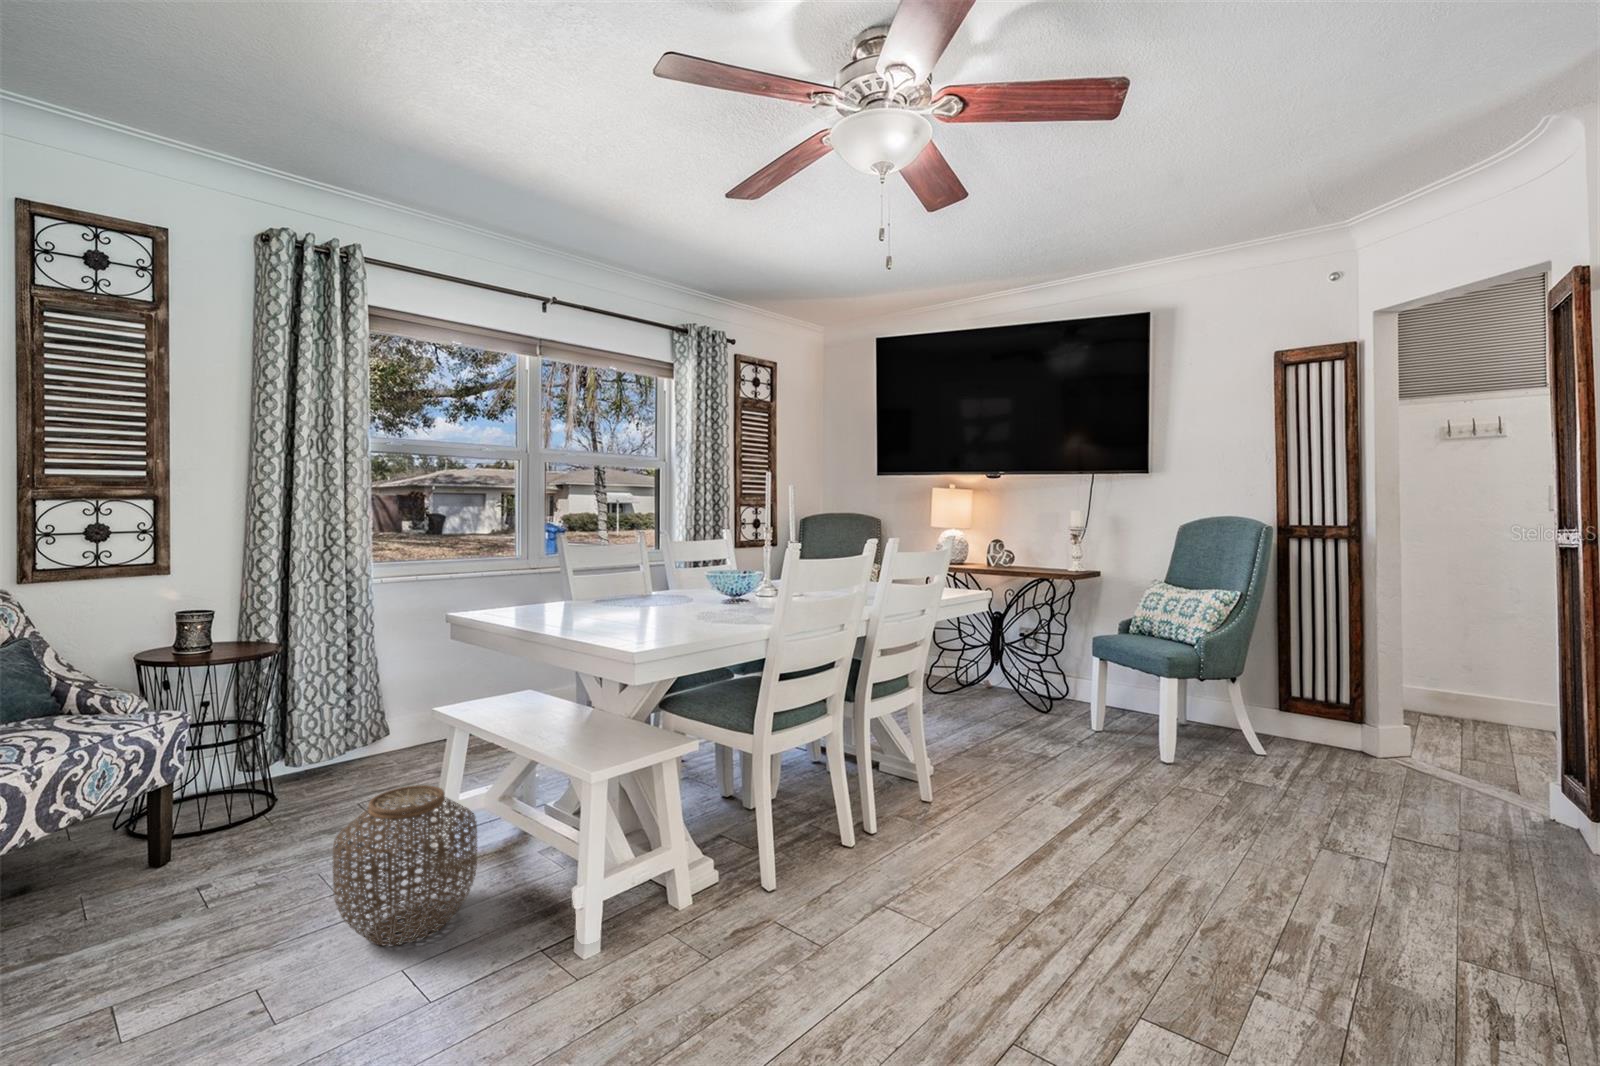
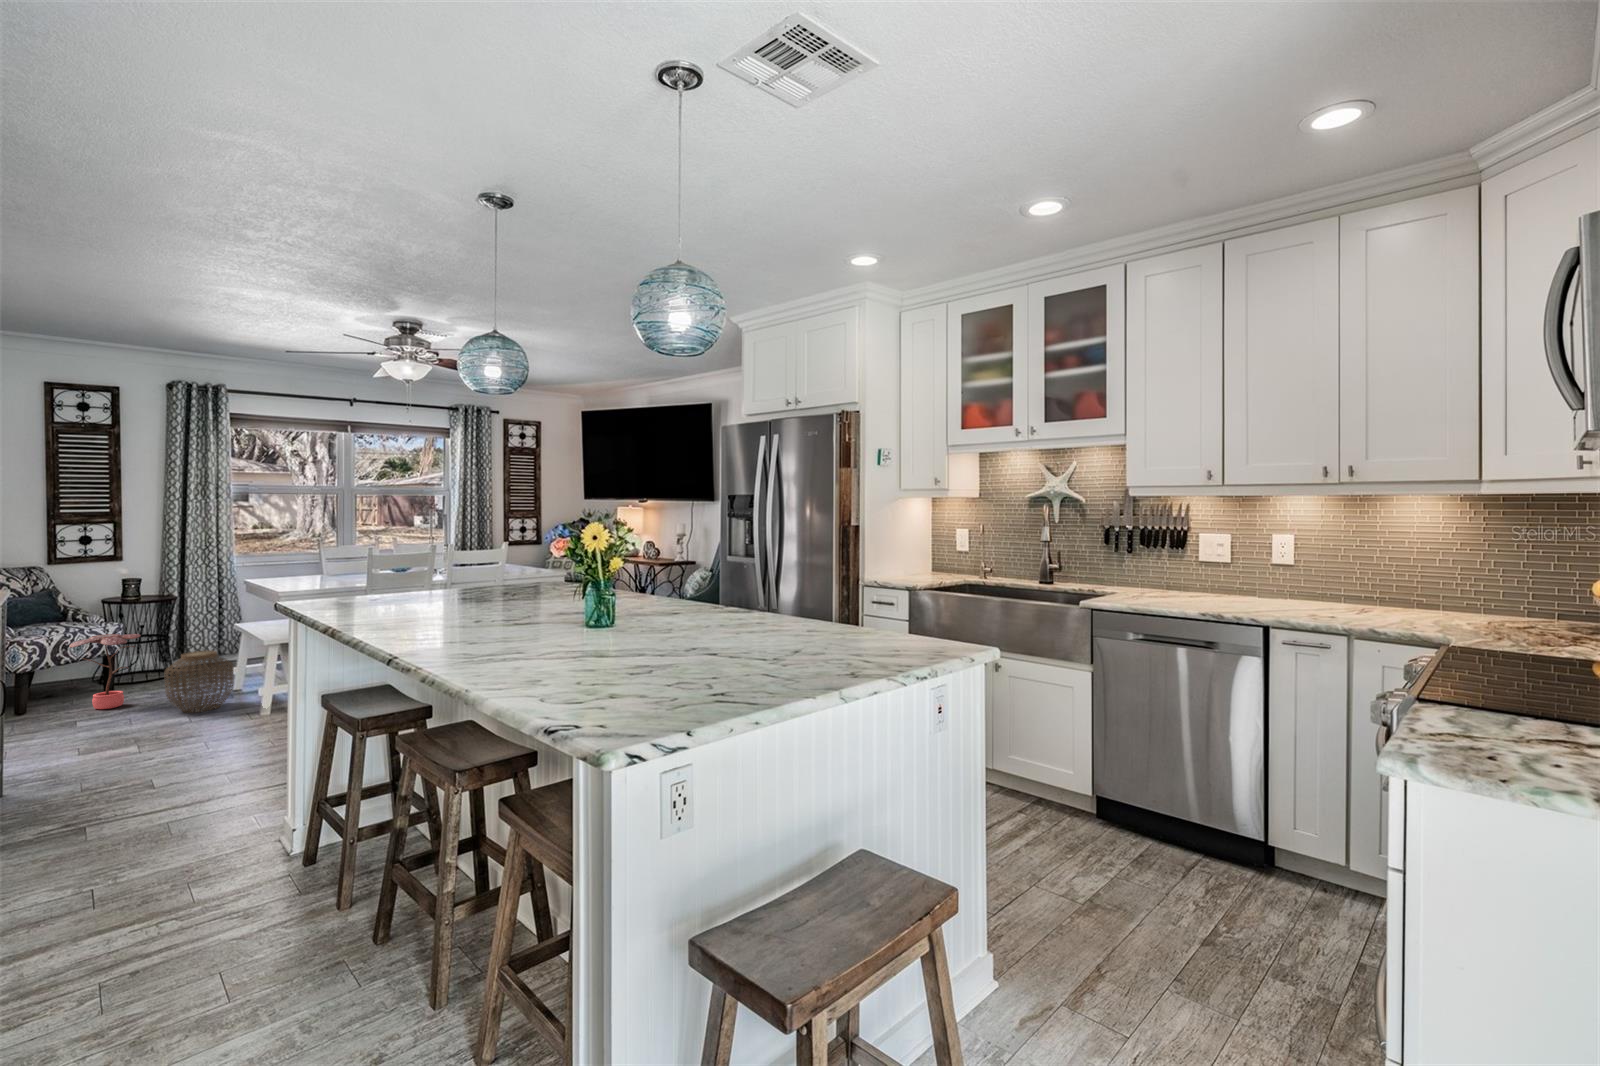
potted plant: none [89,744,248,937] -> present [69,634,141,709]

